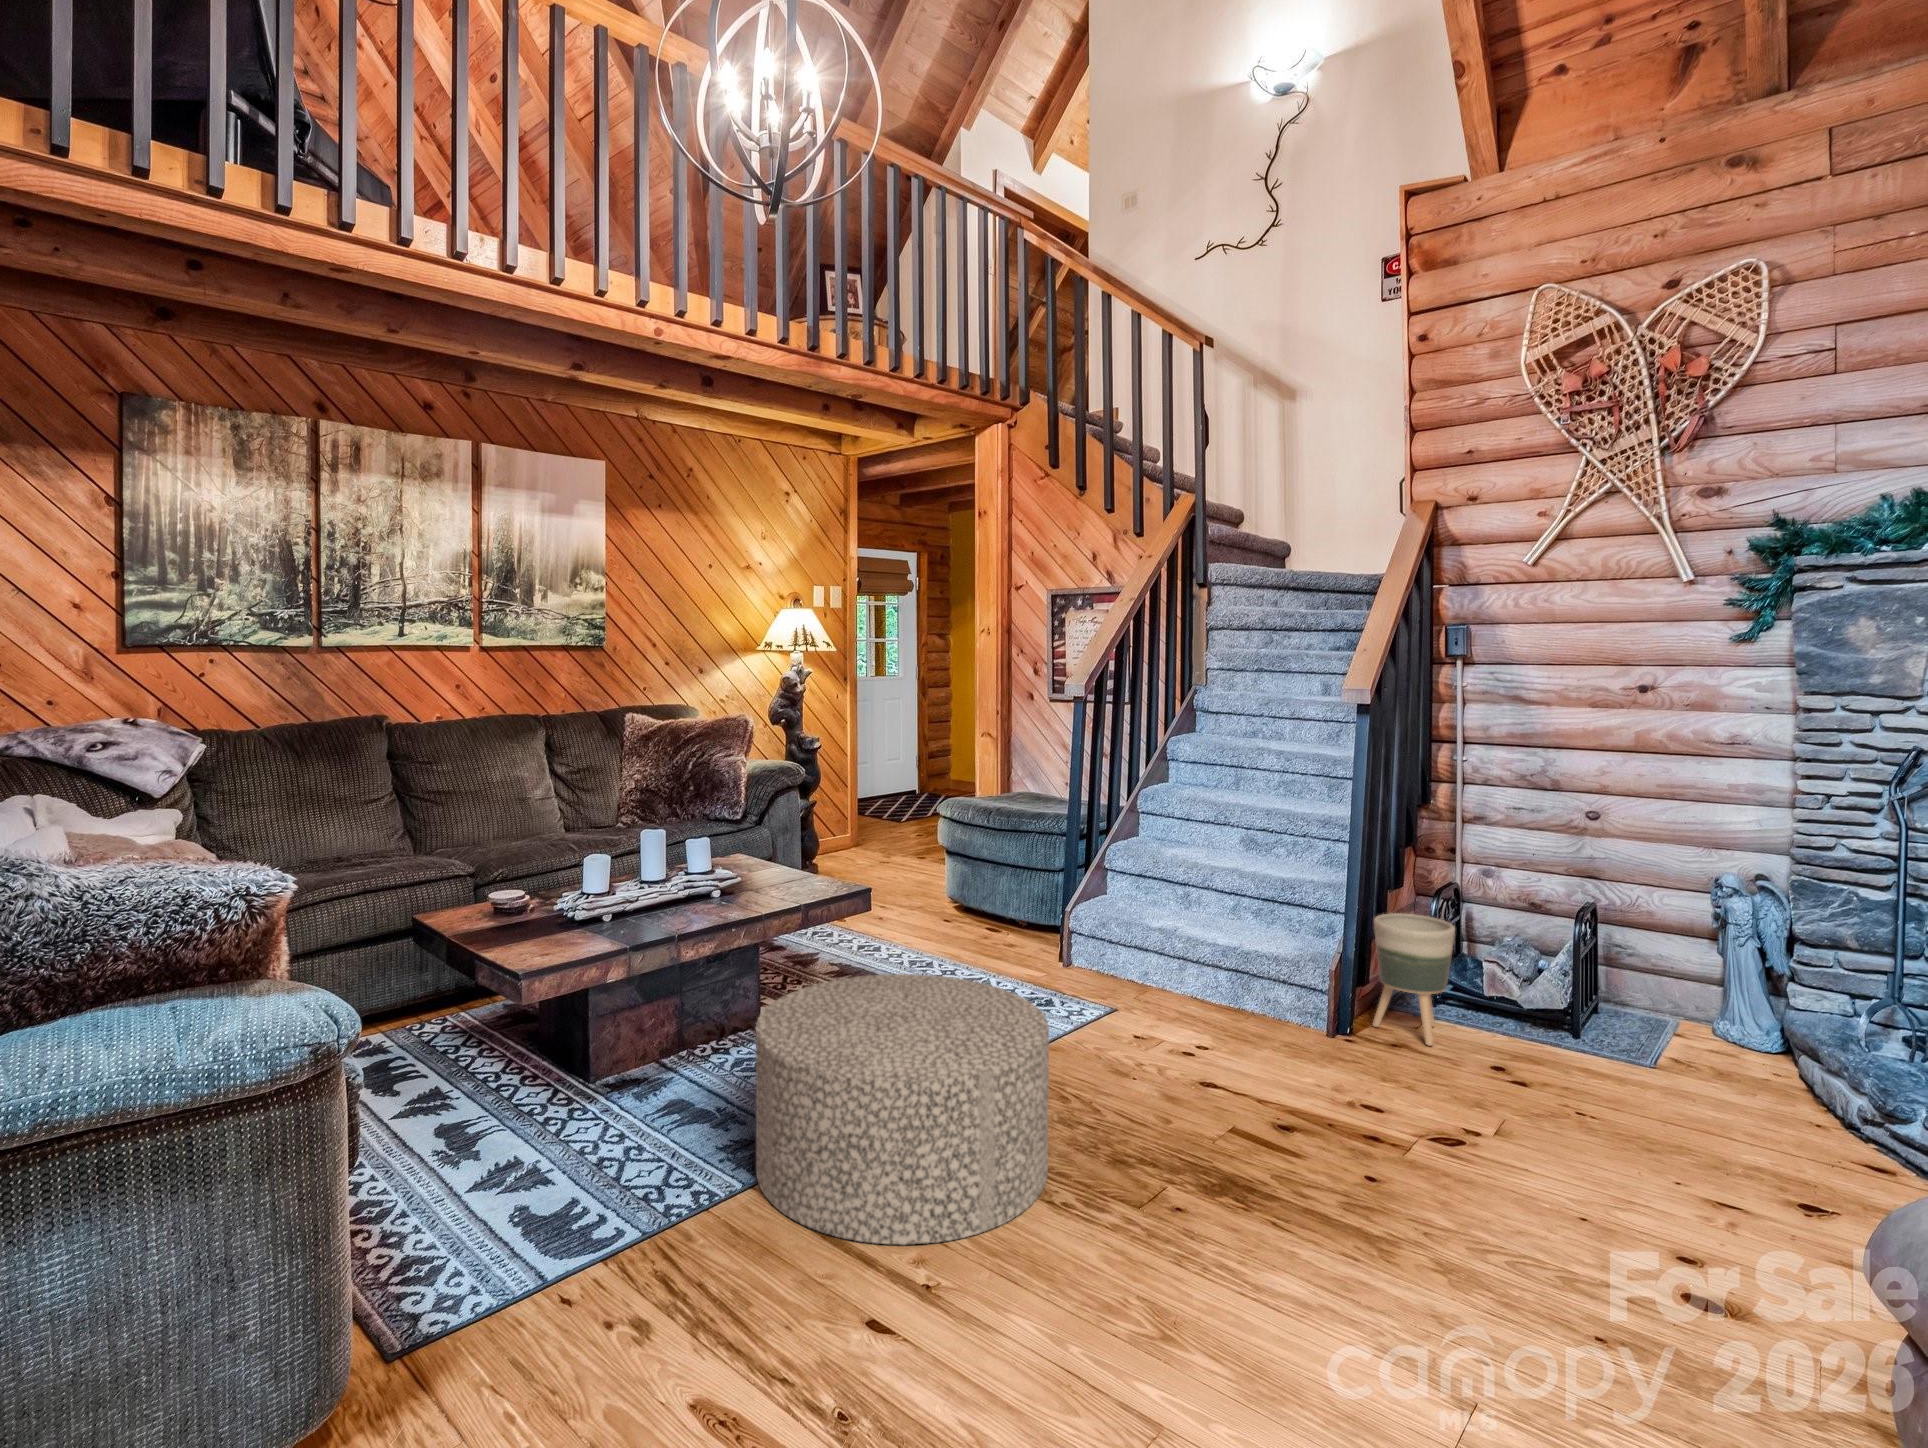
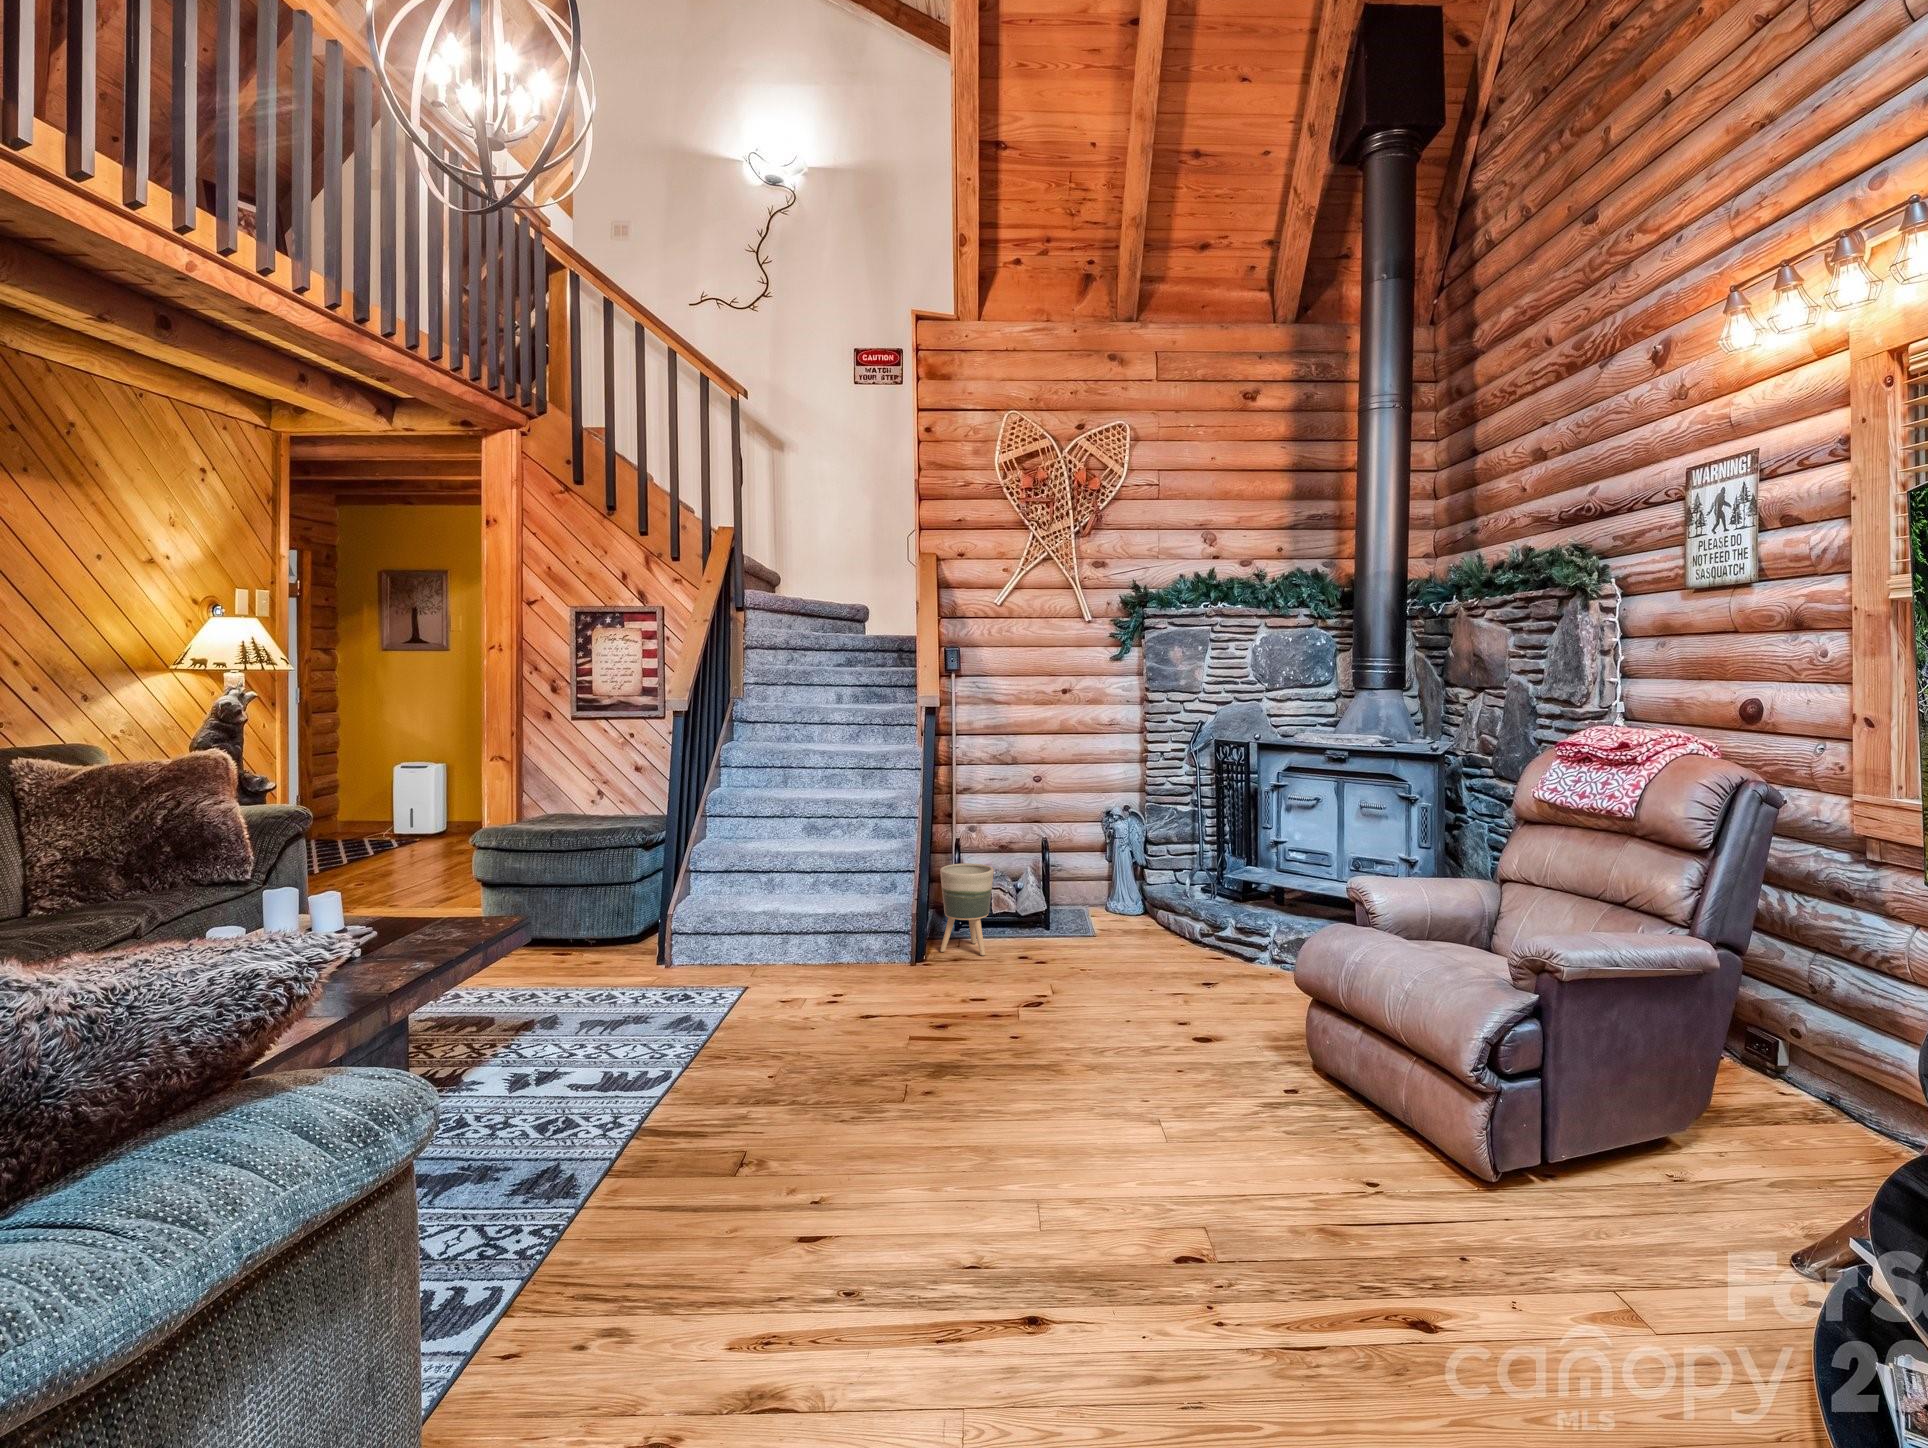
ottoman: present [756,974,1049,1245] -> none [552,970,832,1212]

